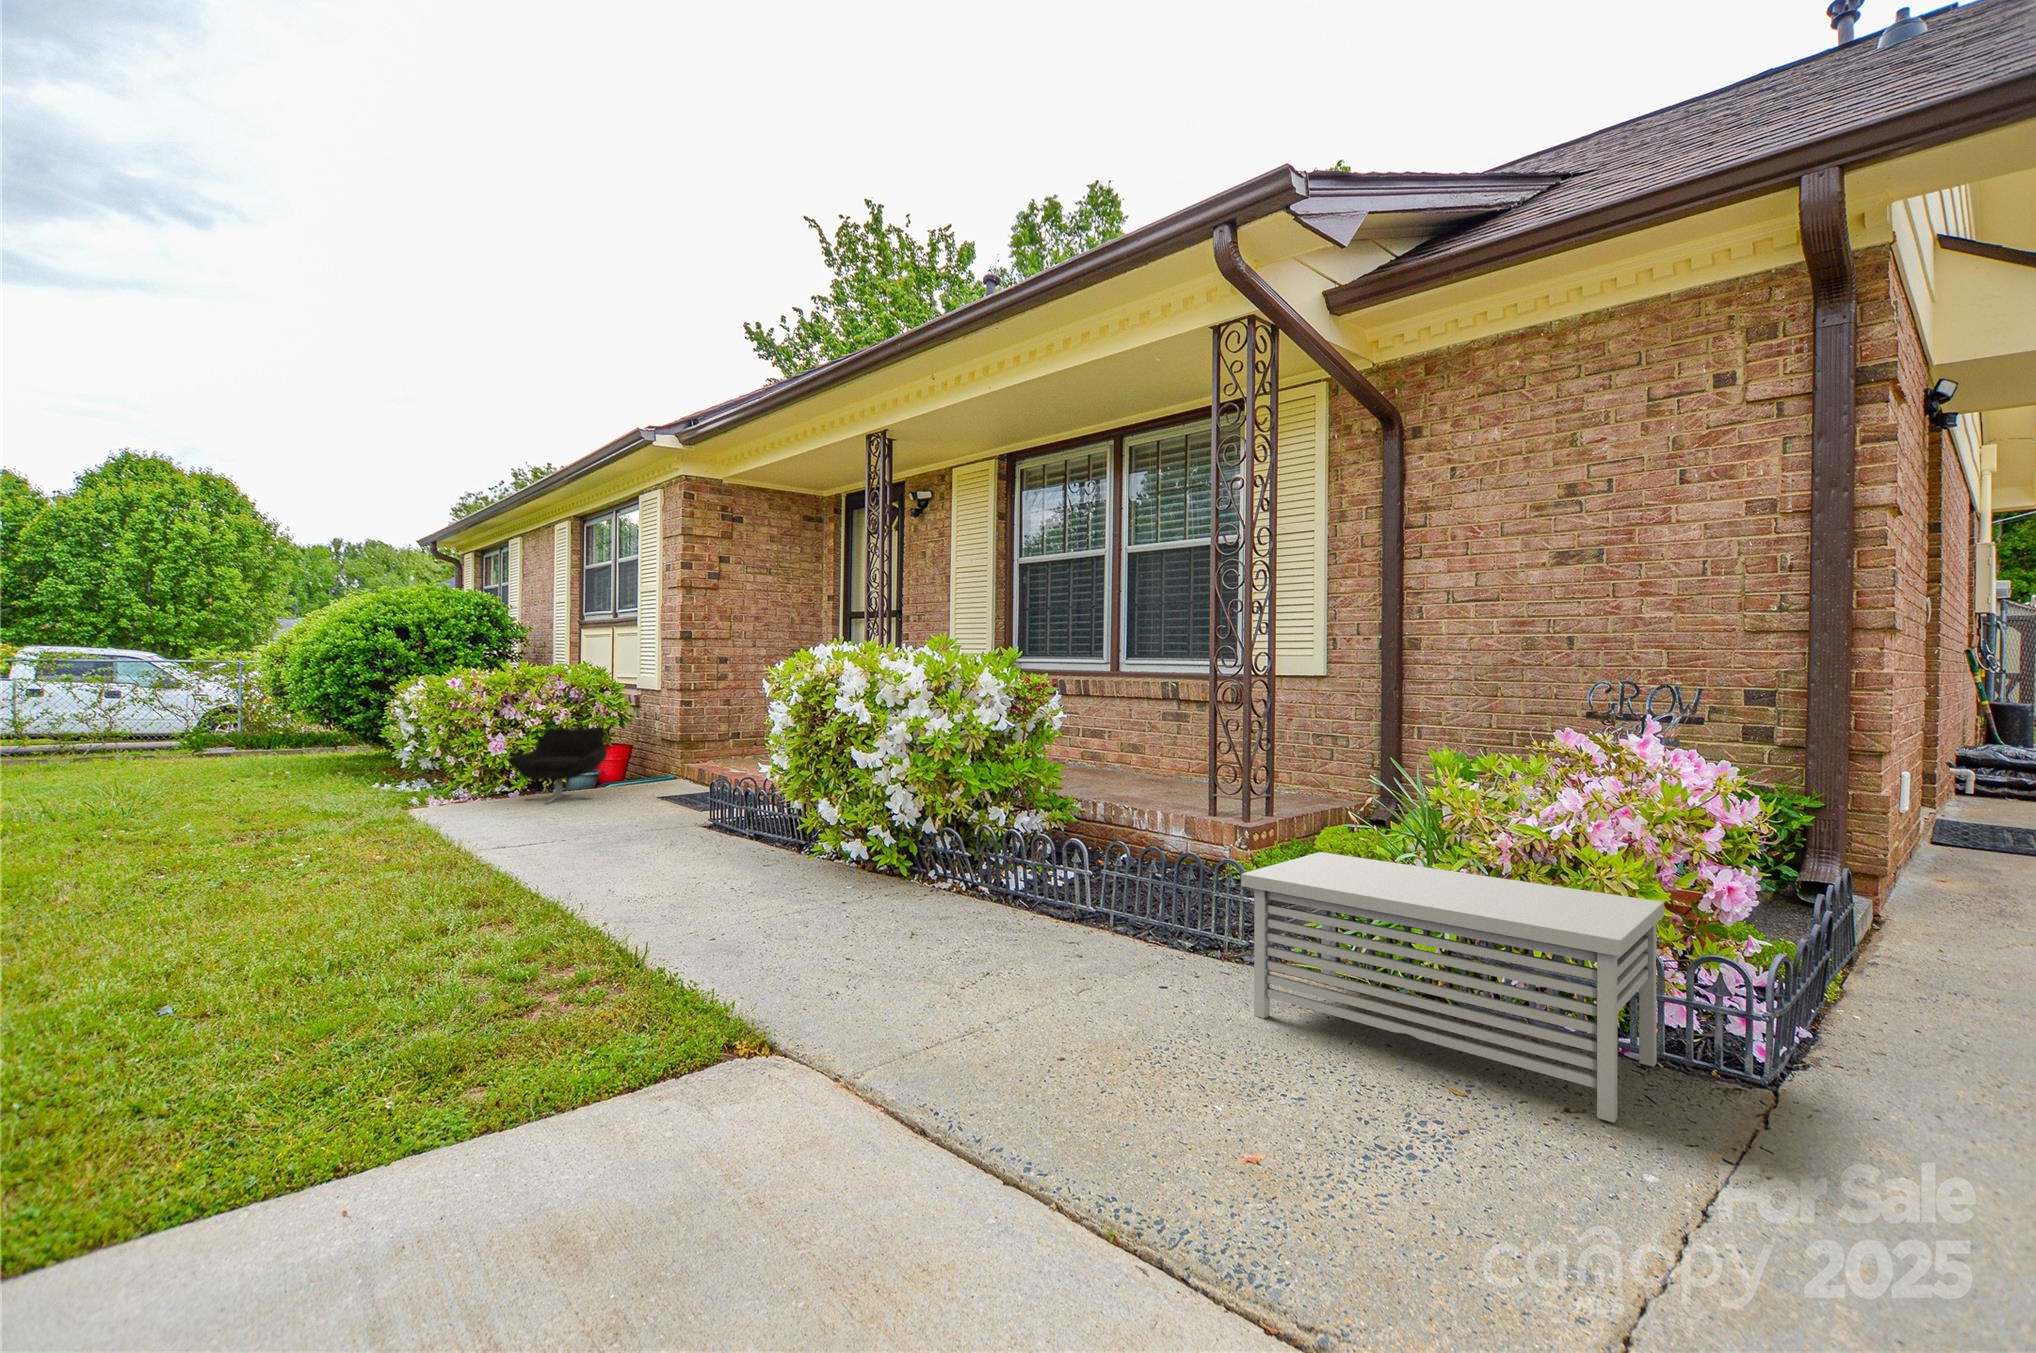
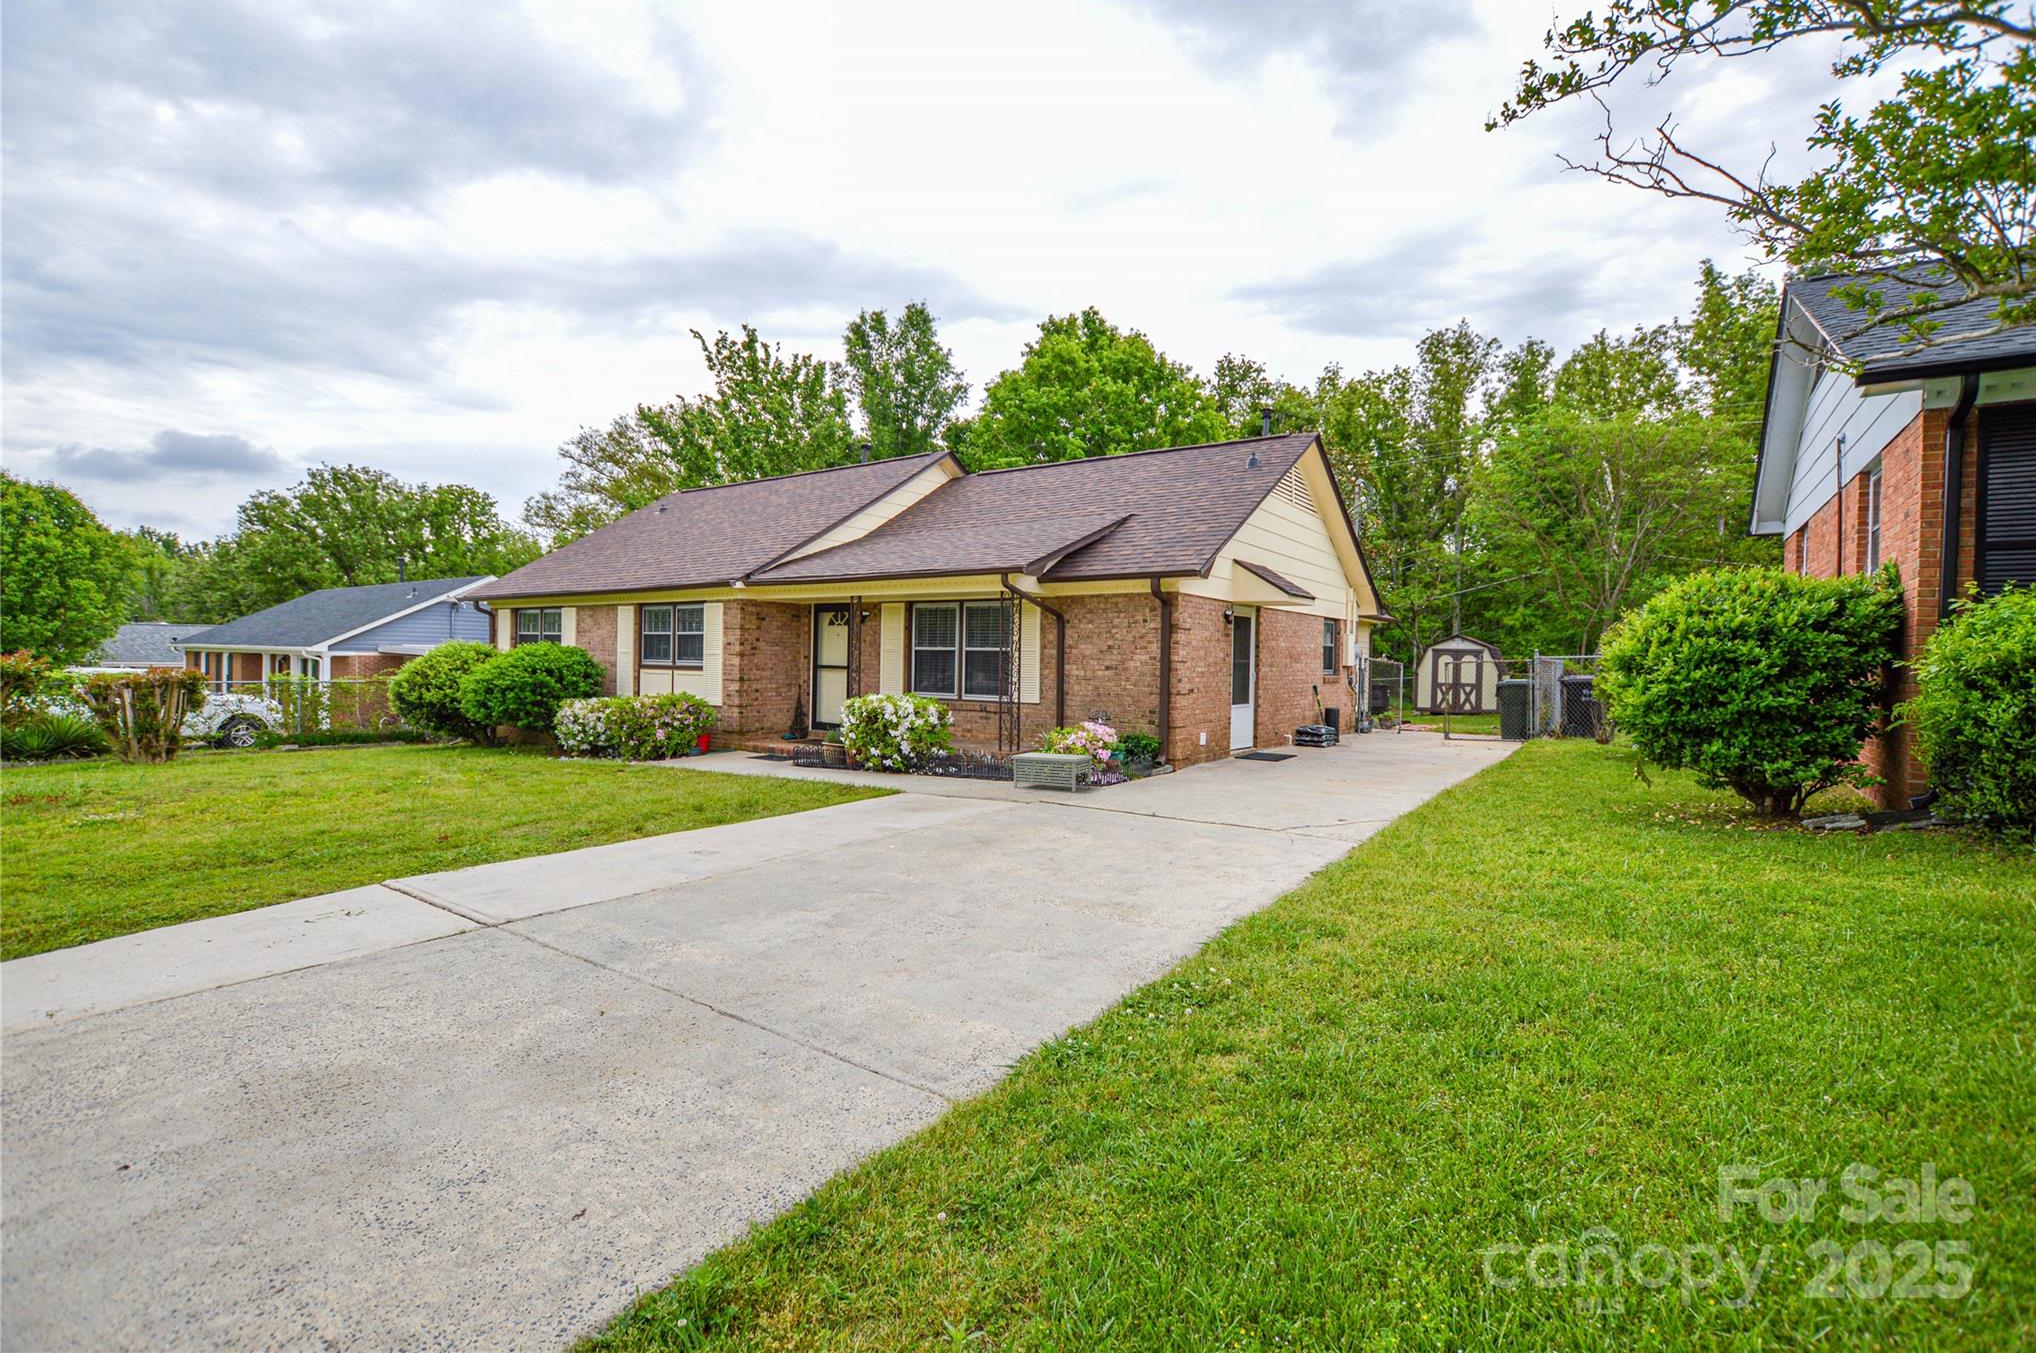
lounge chair: present [508,728,607,804] -> none [682,726,722,762]

